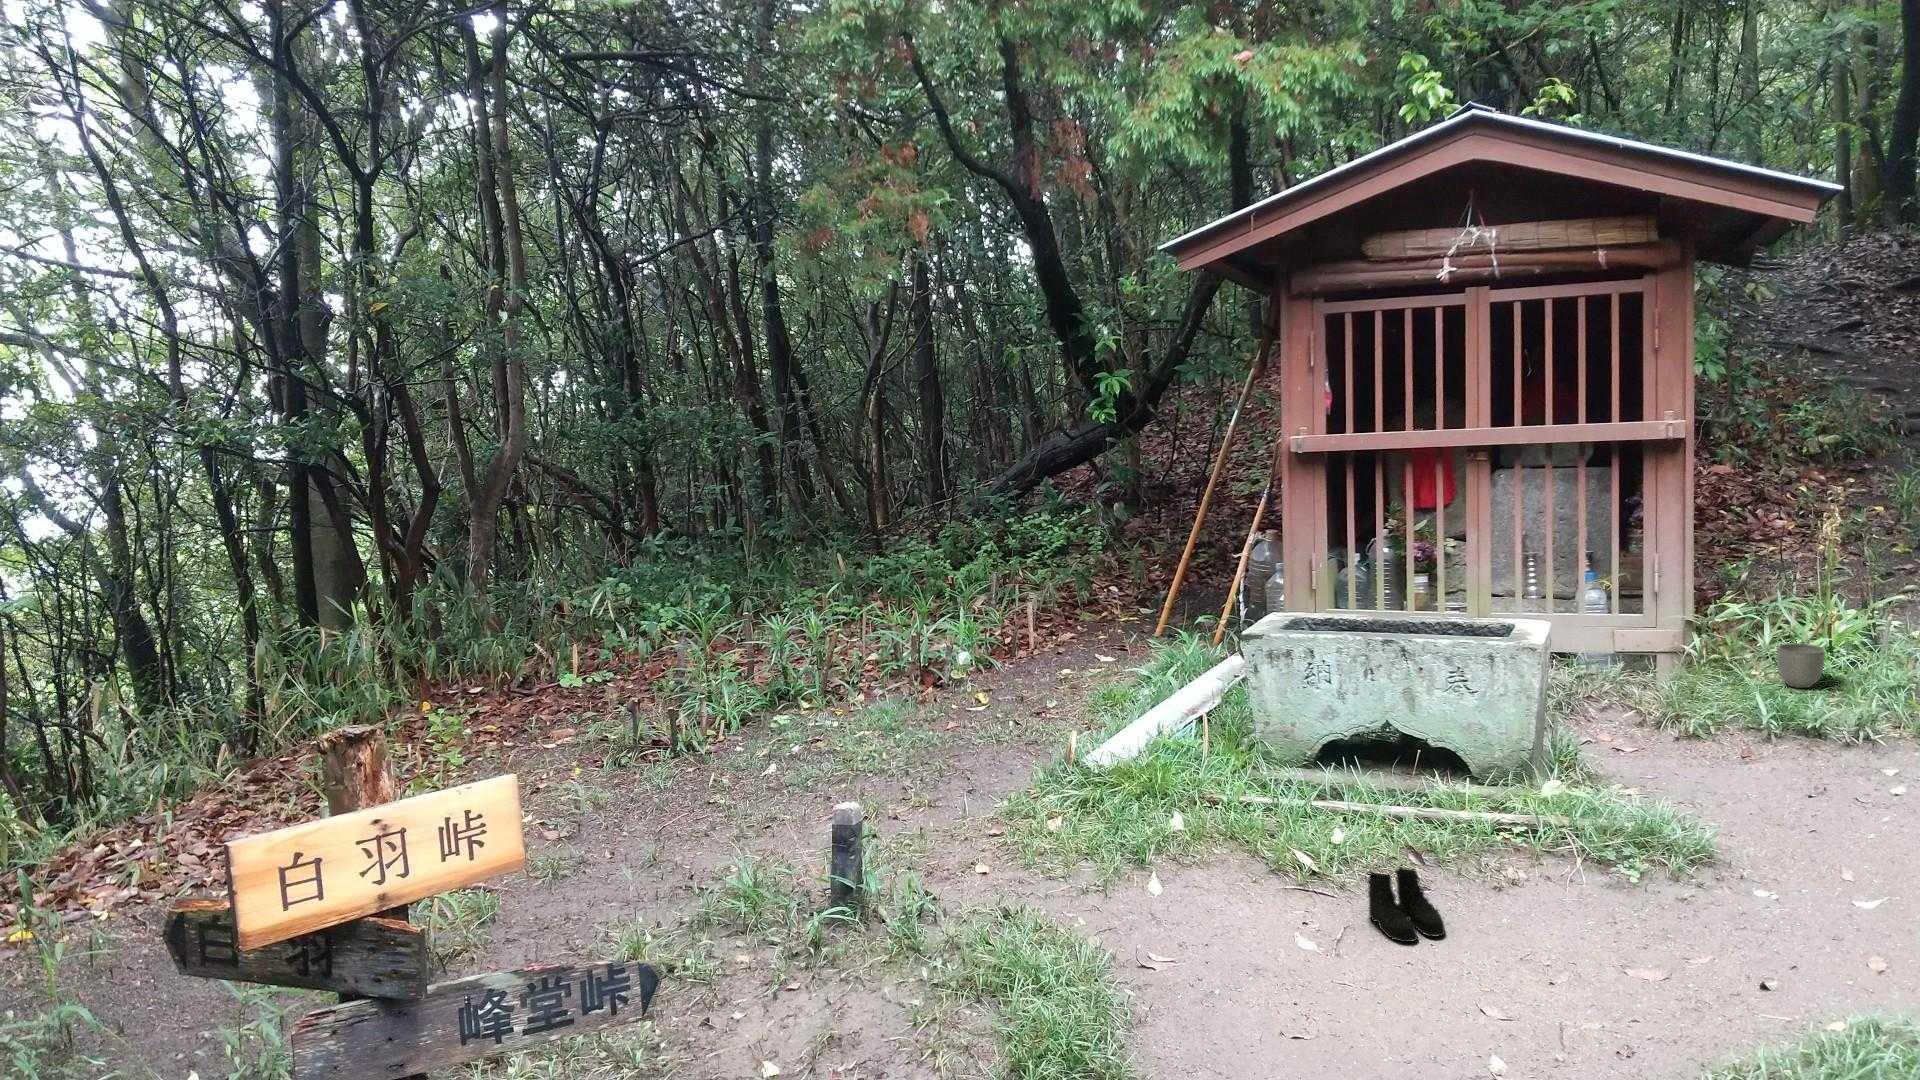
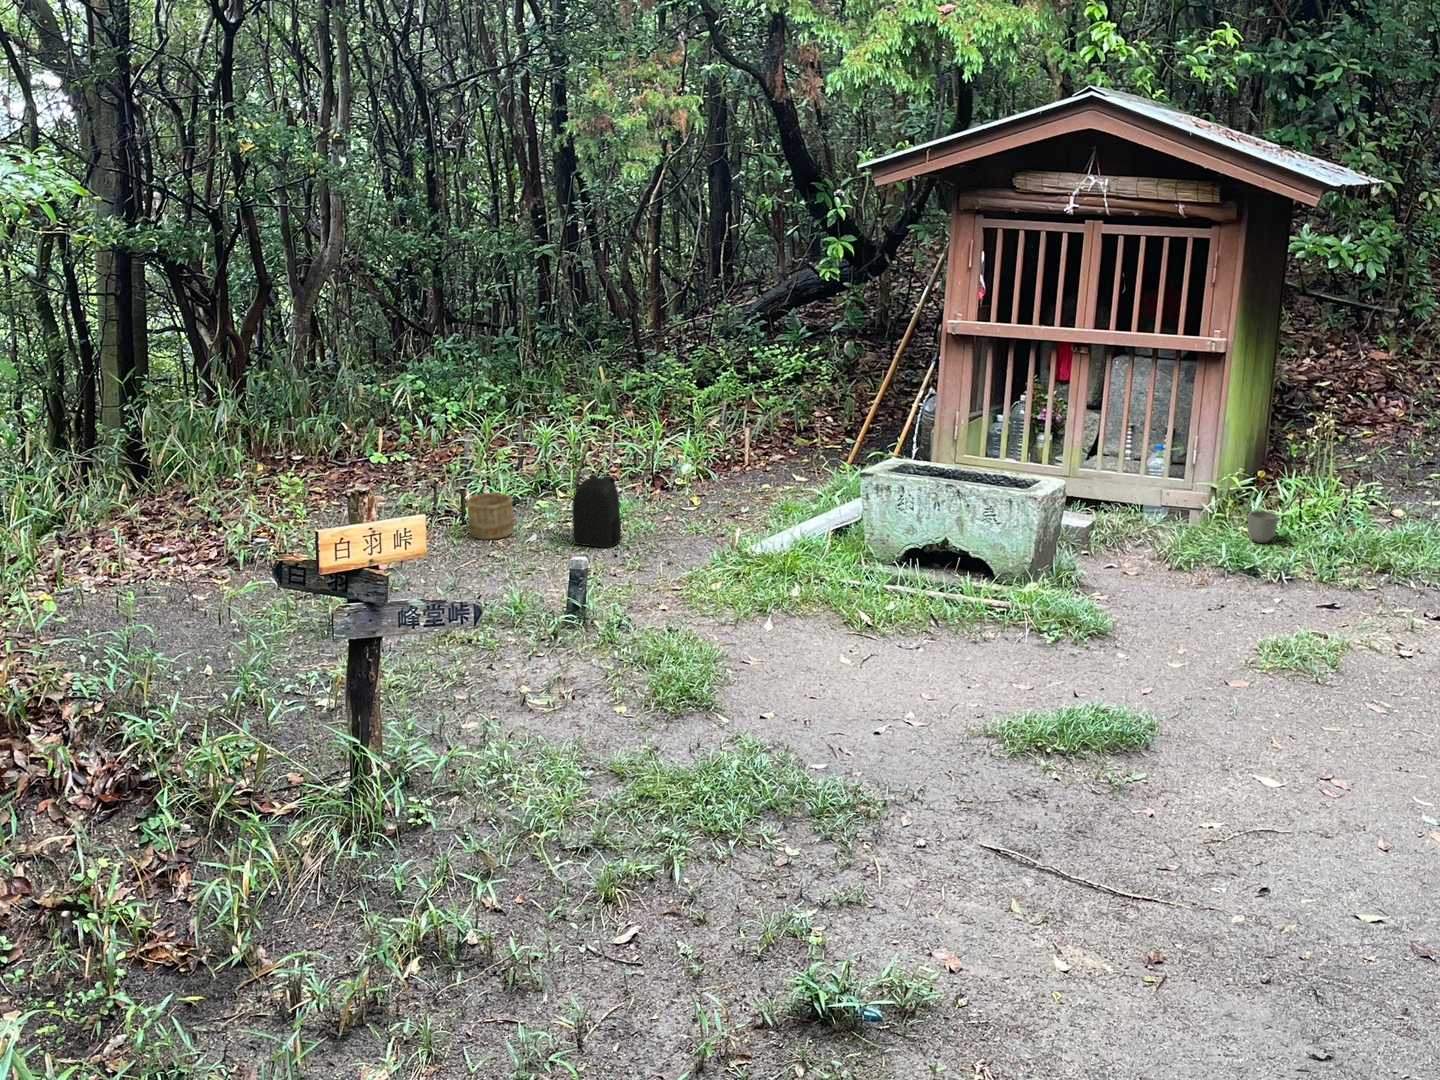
backpack: none [823,672,895,775] -> present [572,475,622,548]
wooden bucket: none [674,710,744,778] -> present [466,493,514,539]
boots: present [1368,867,1445,942] -> none [884,621,923,661]

